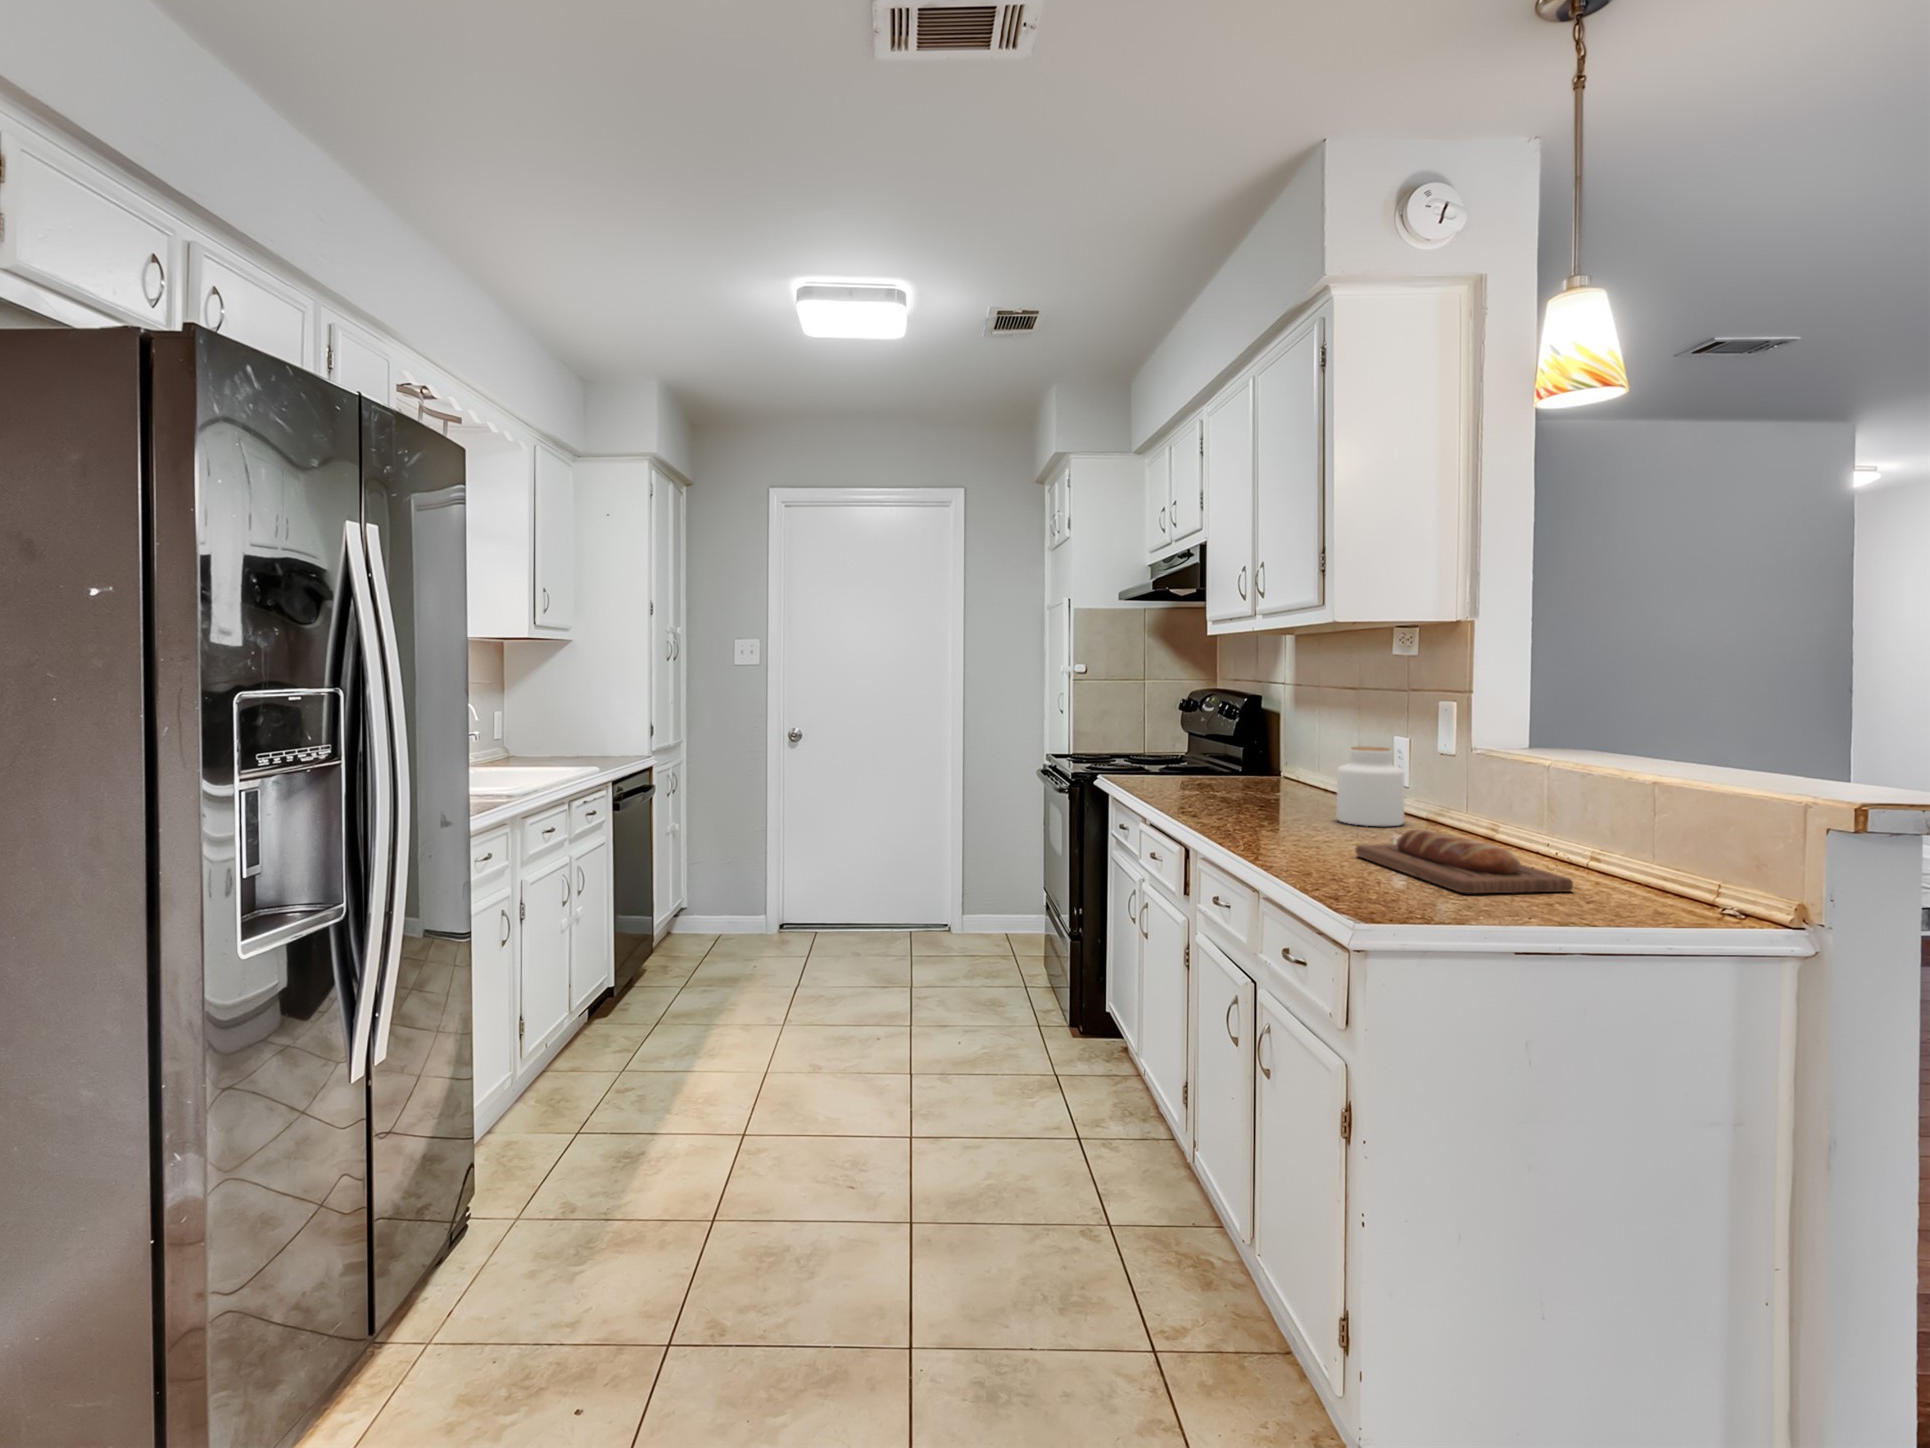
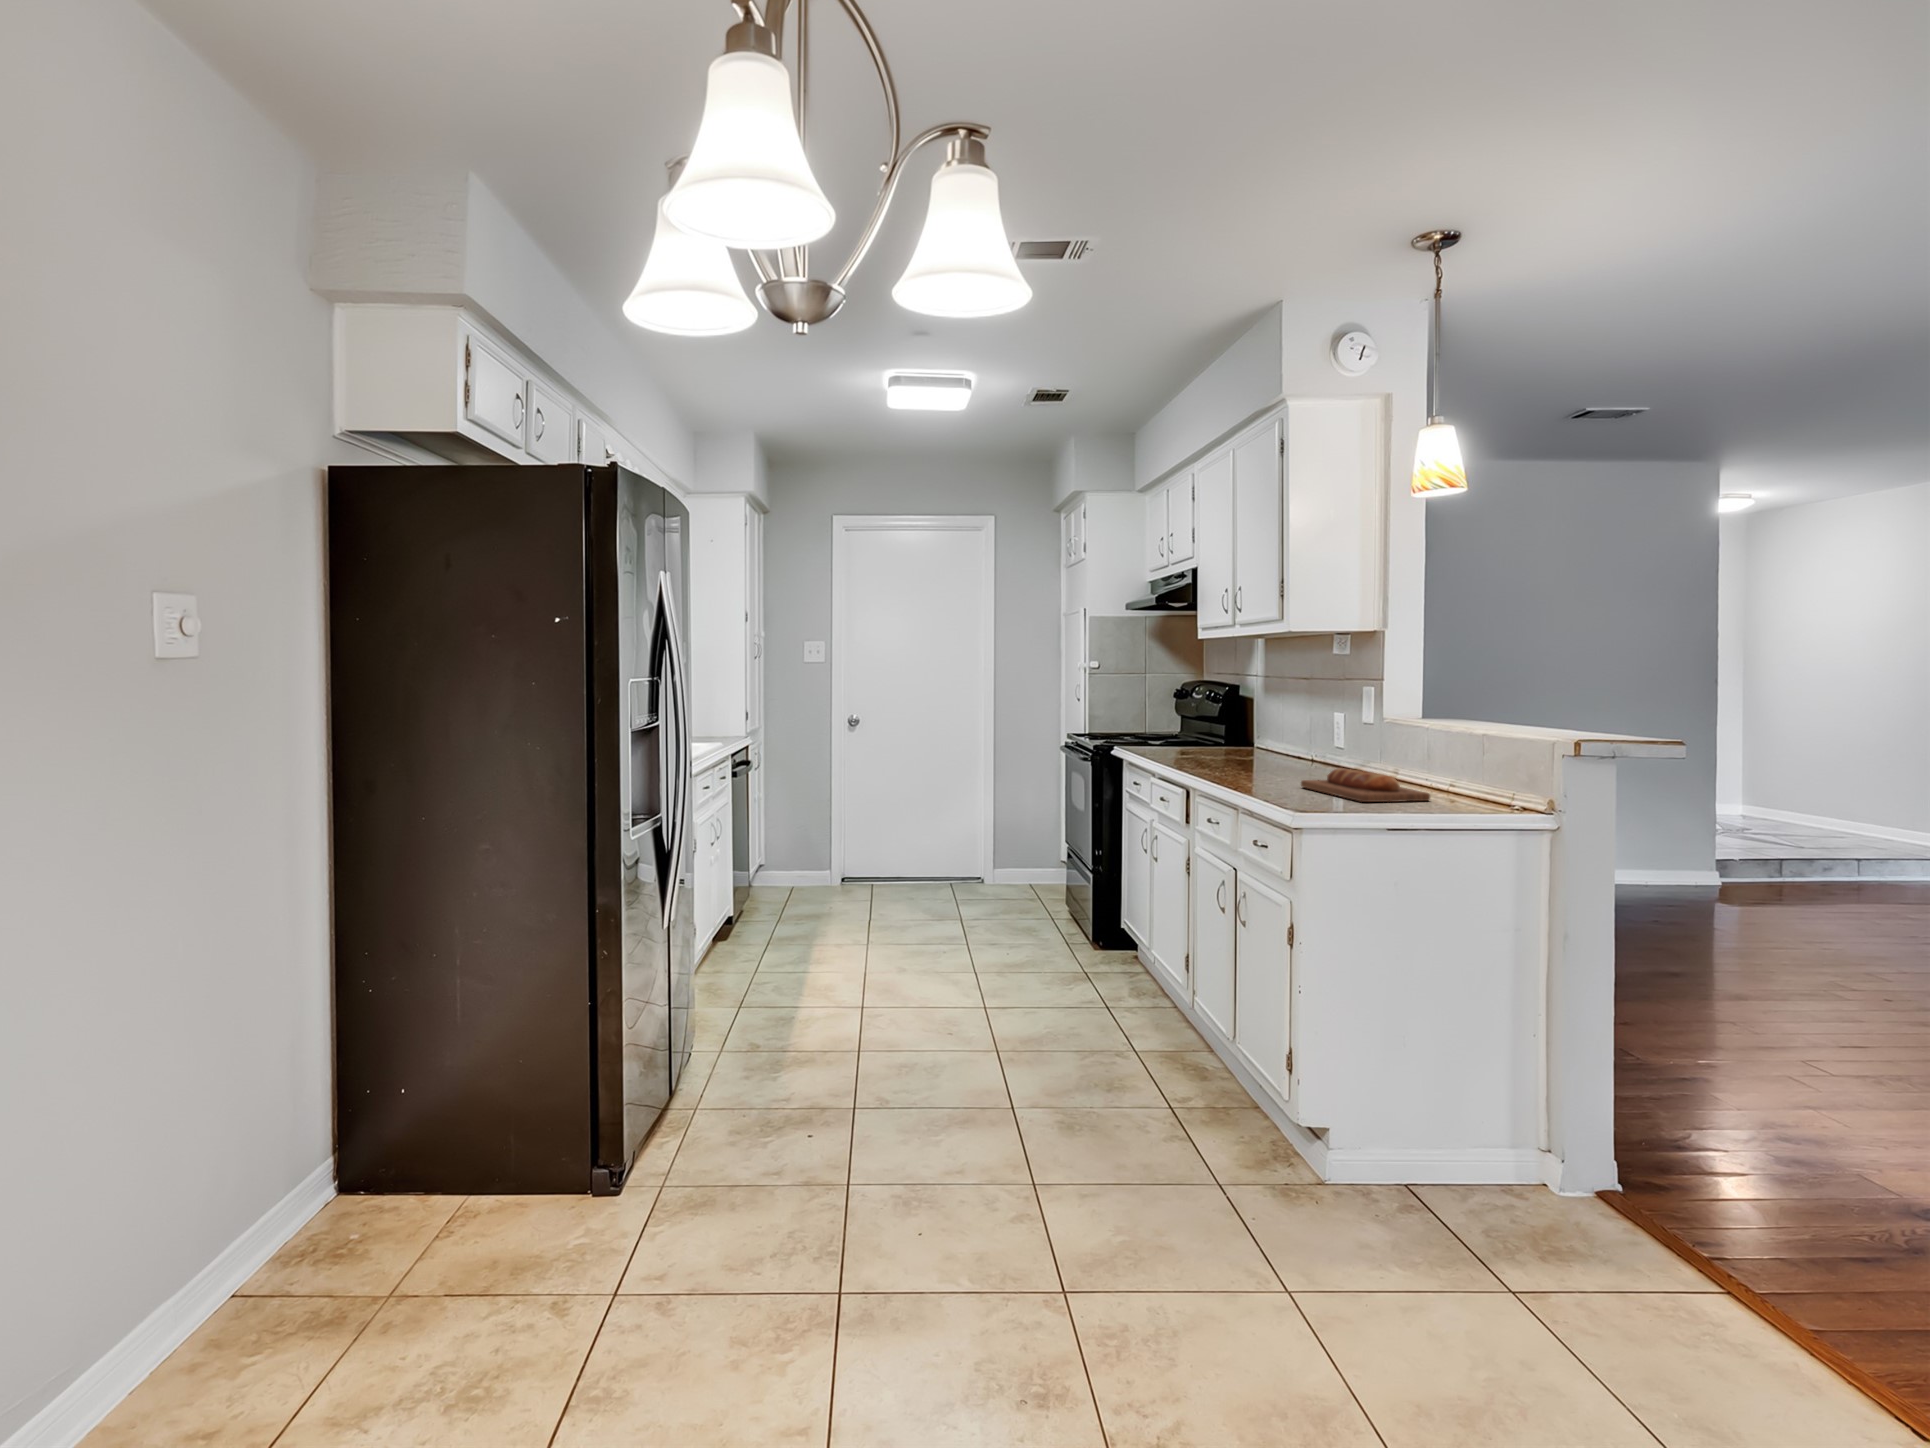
jar: present [1337,747,1404,826] -> none [1292,719,1338,773]

